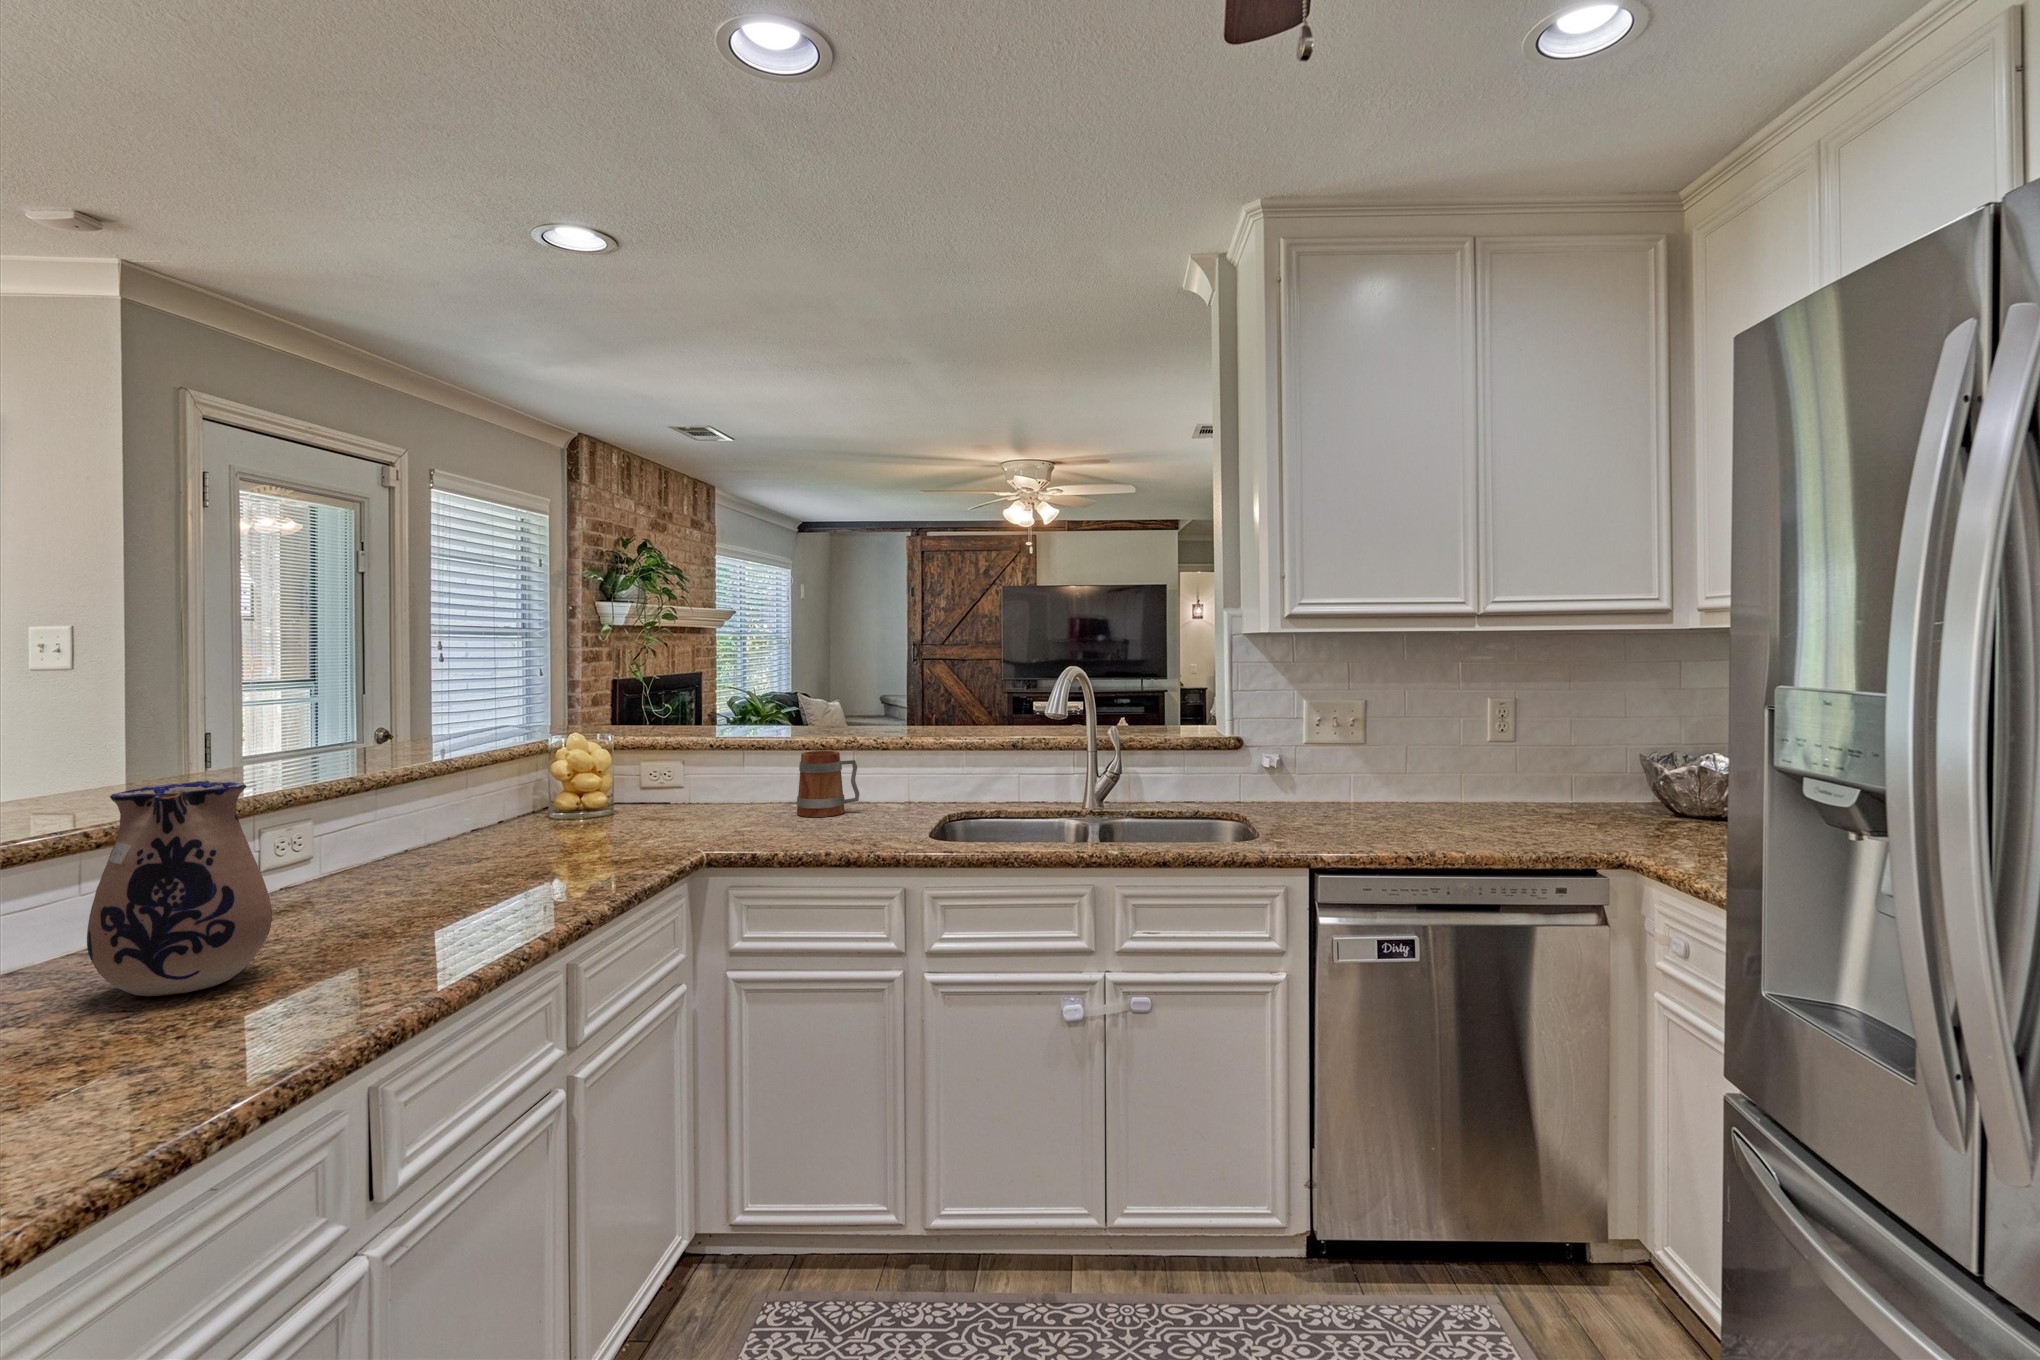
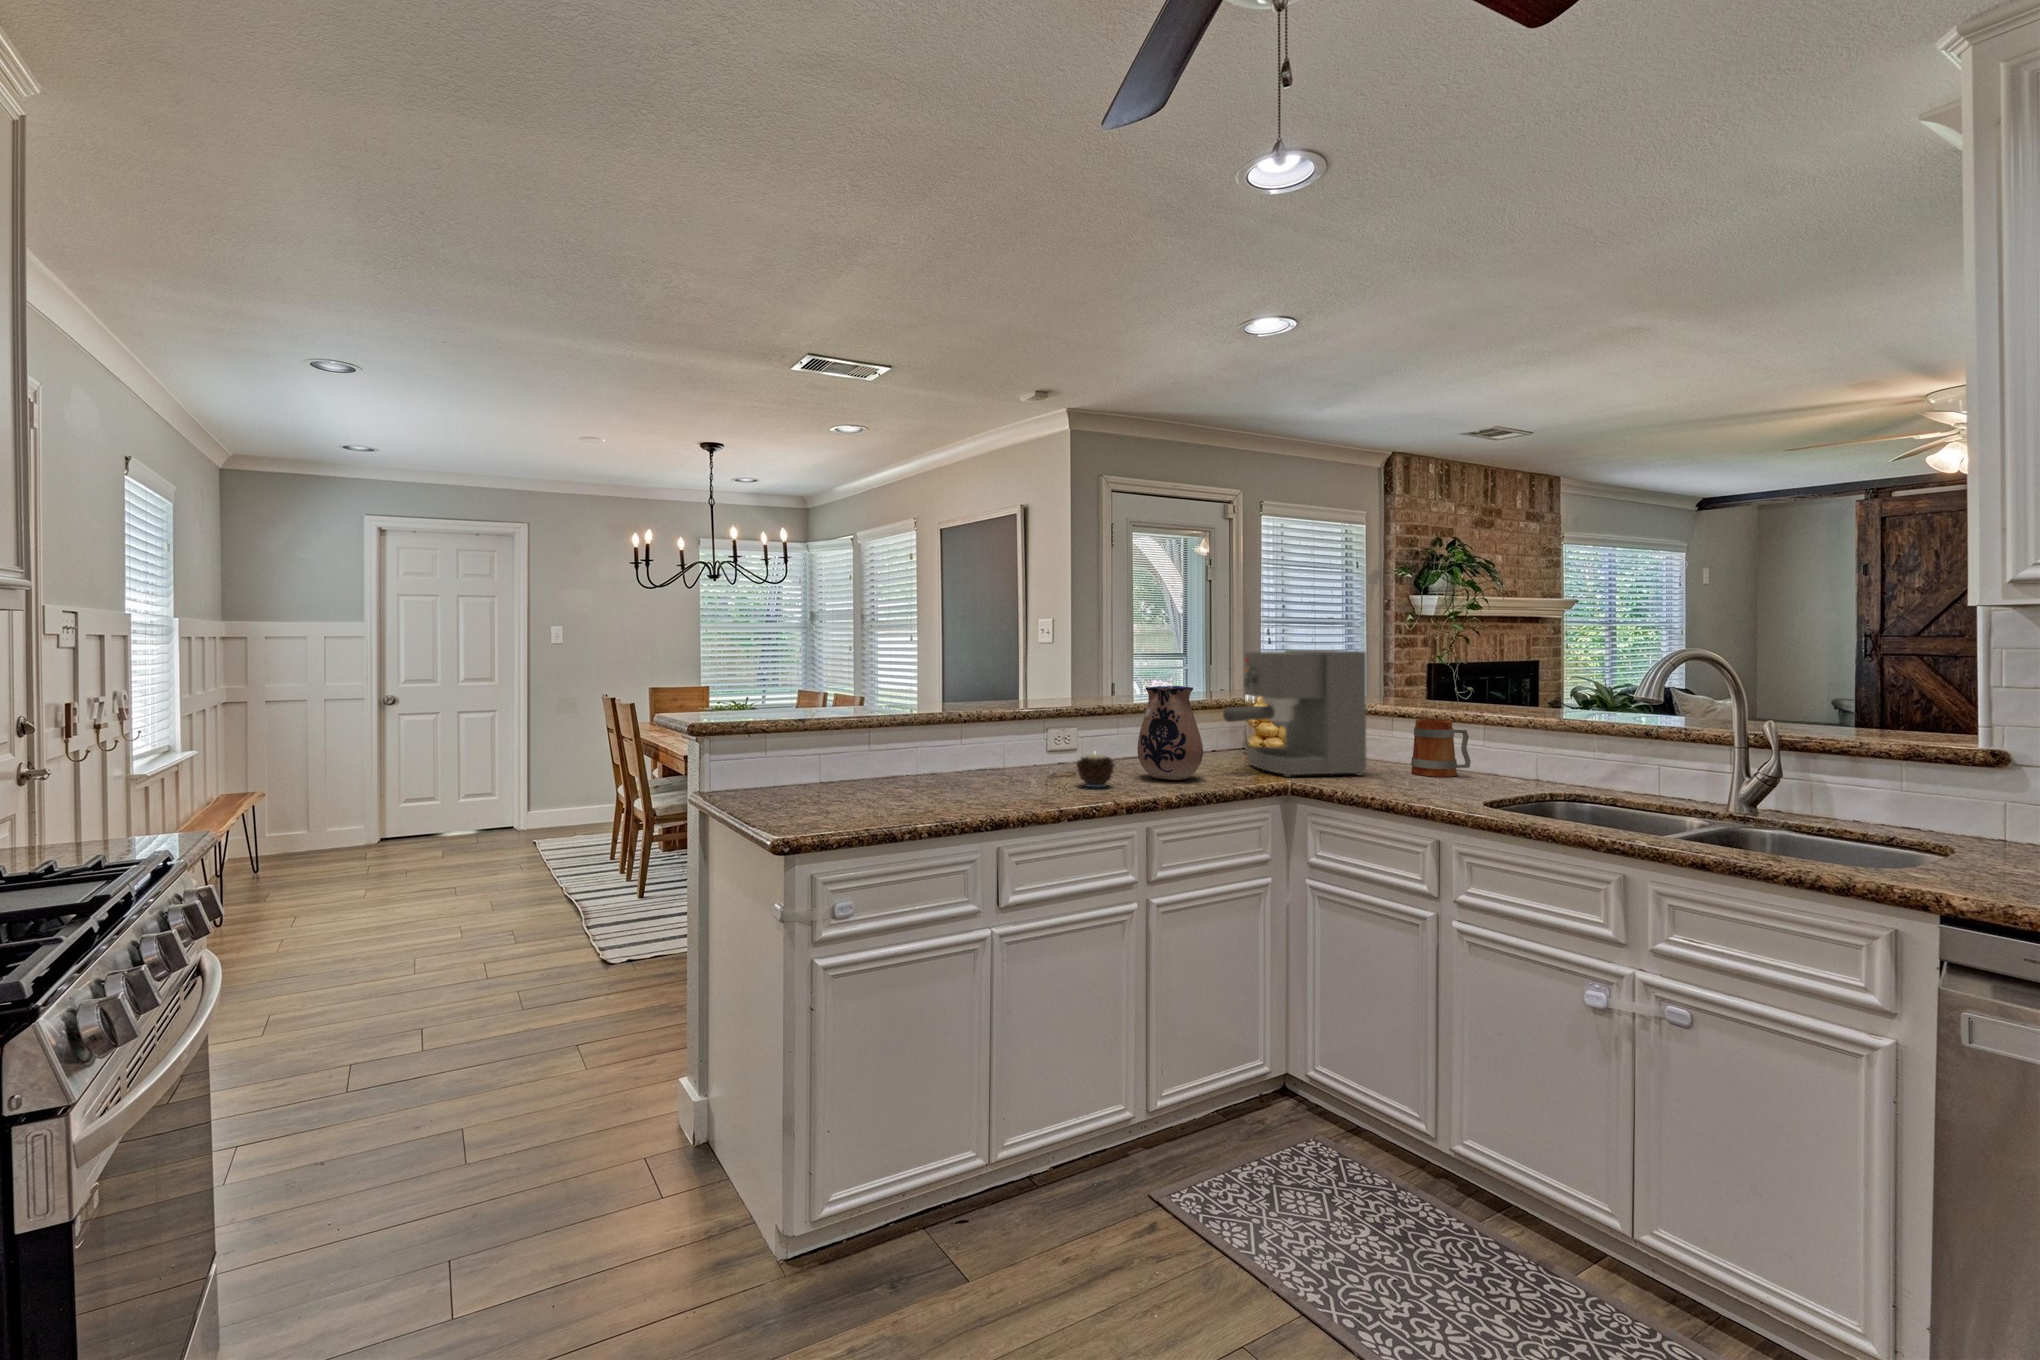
coffee maker: none [603,676,768,847] -> present [1223,650,1366,777]
ceramic pitcher: present [87,780,272,996] -> present [1138,686,1203,780]
candle: none [423,859,497,923] -> present [1076,753,1115,787]

